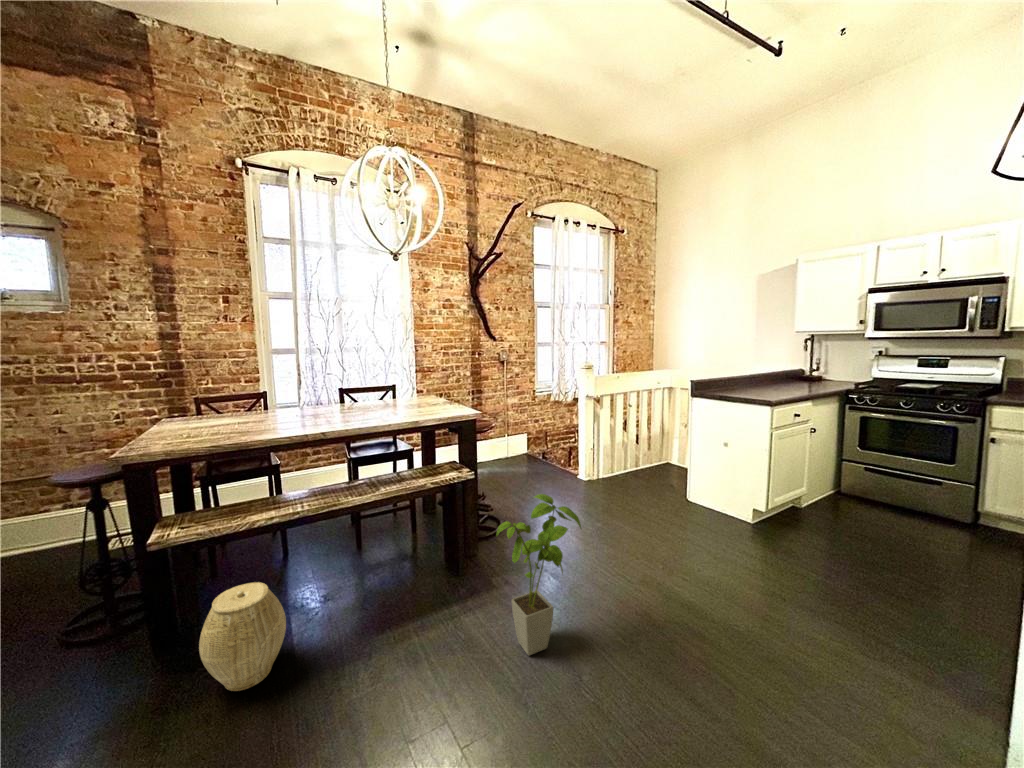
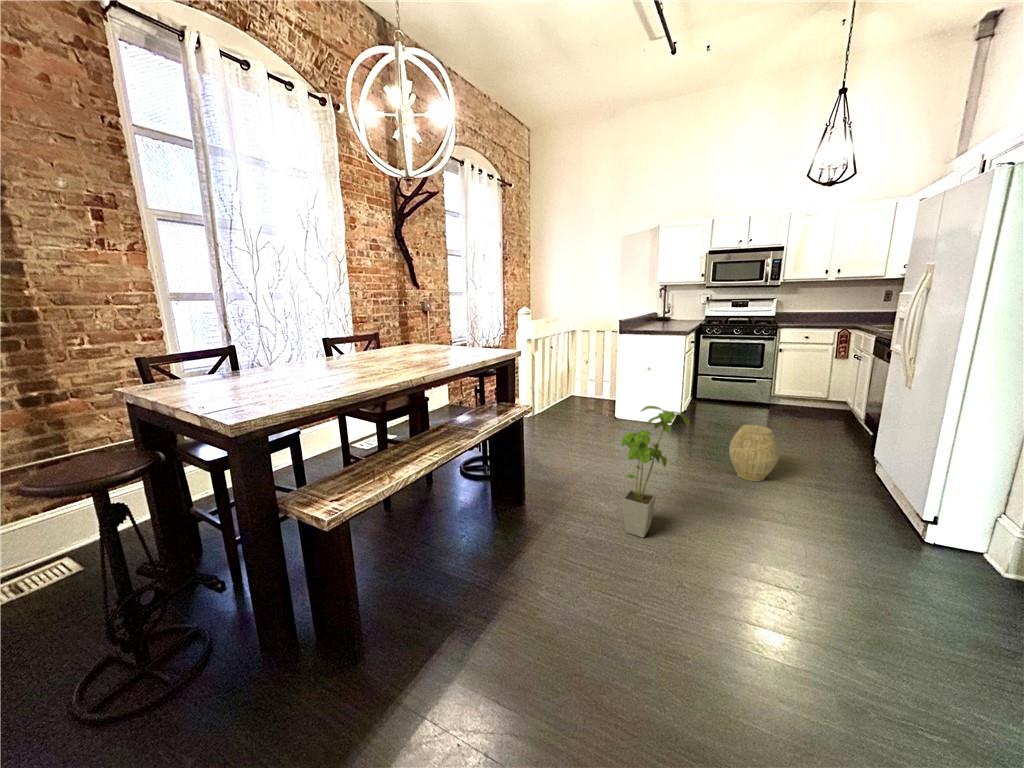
woven basket: present [199,582,286,691] -> present [729,425,779,481]

